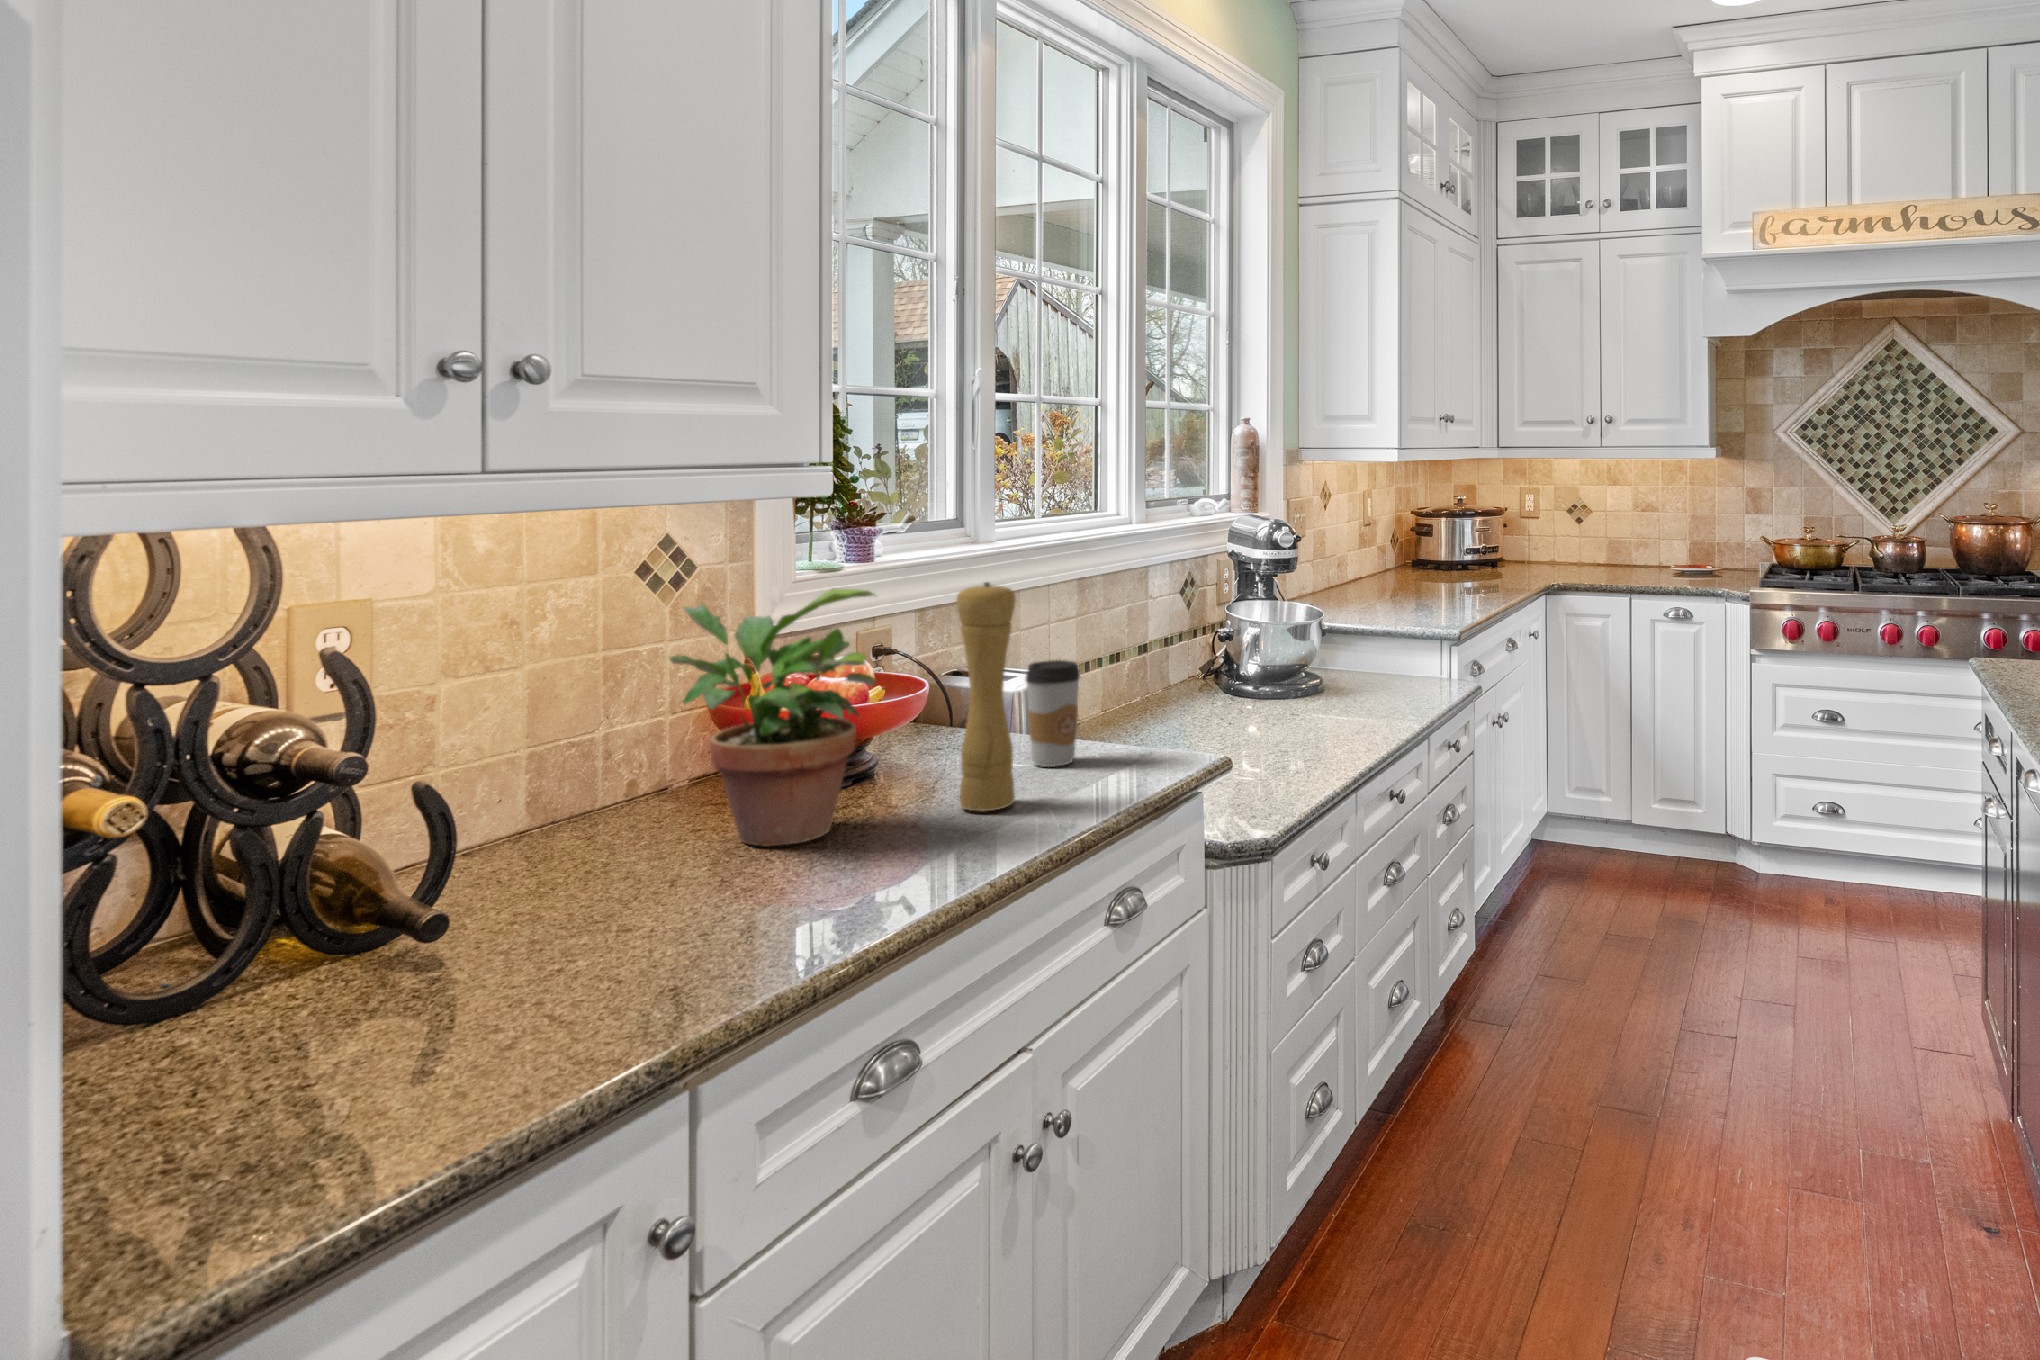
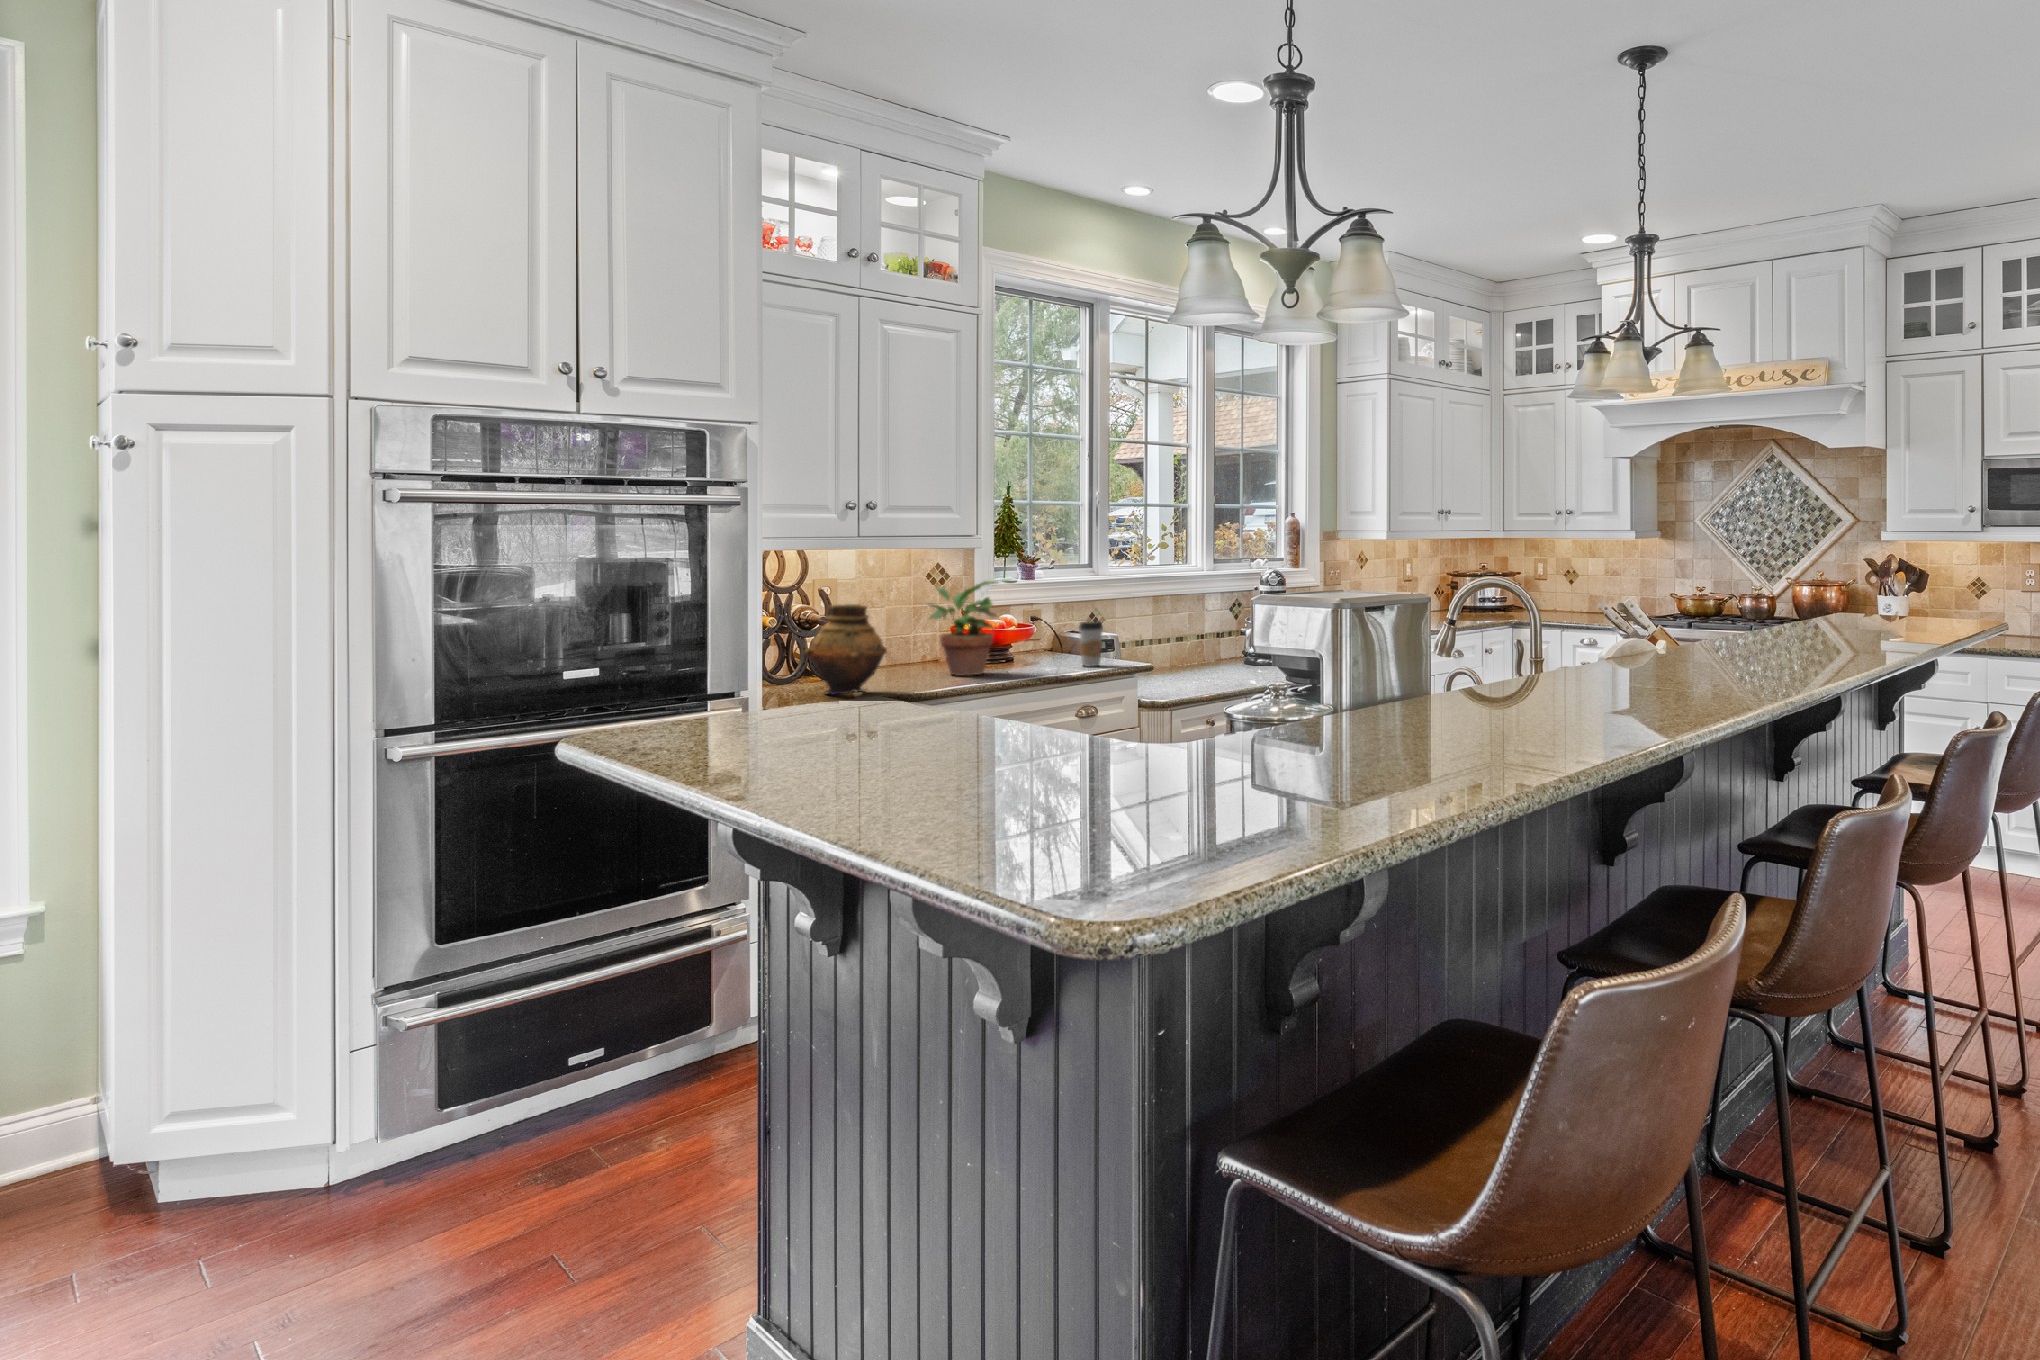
pepper mill: present [956,582,1016,812] -> none [1035,581,1059,673]
vase: none [283,713,598,1054] -> present [804,604,887,695]

